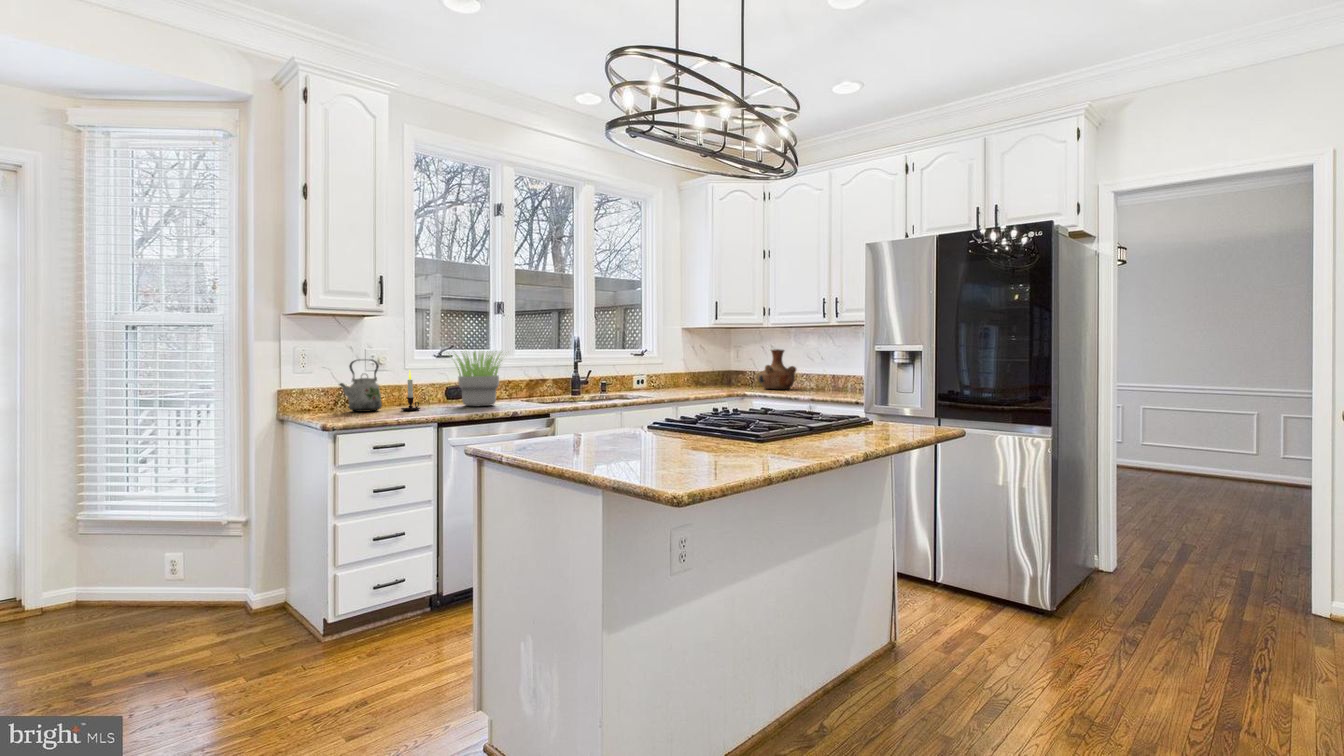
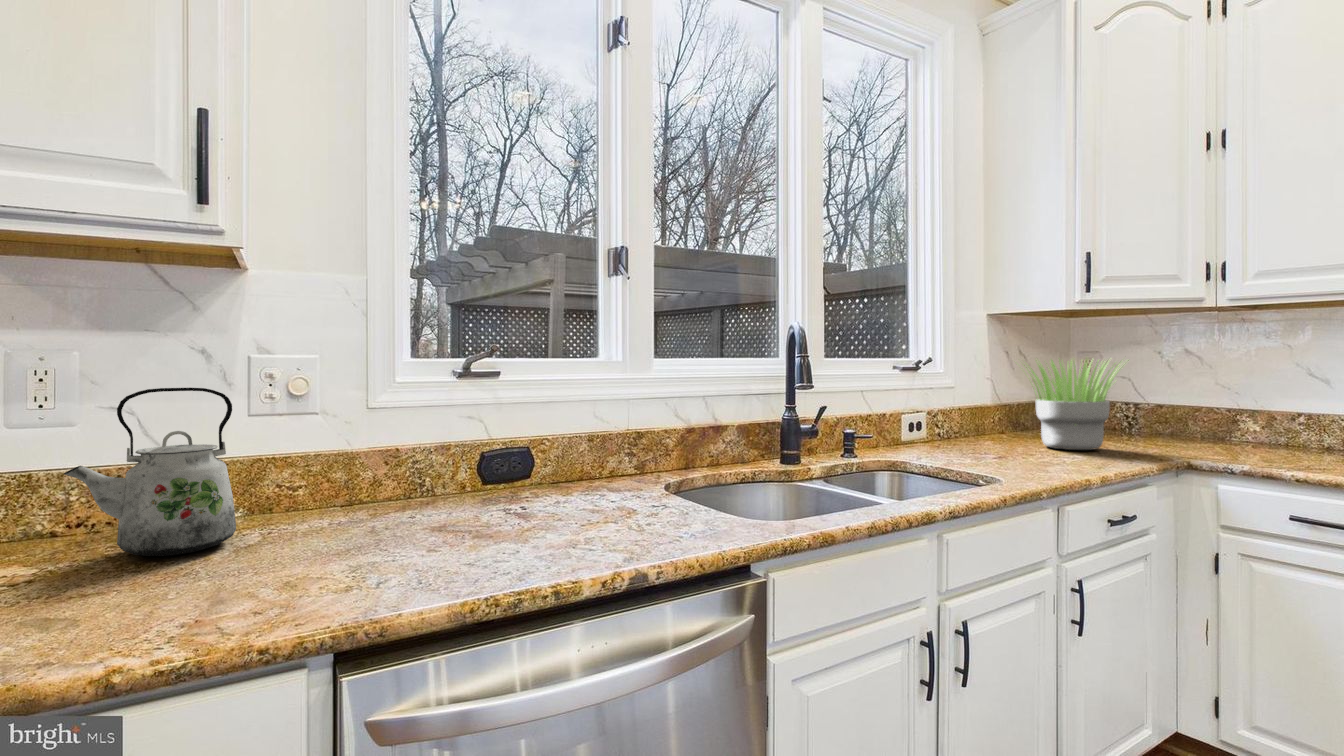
vase: present [758,349,796,389] -> none [1175,358,1279,448]
potted plant: present [454,351,502,406] -> present [1024,360,1129,450]
candle: present [401,370,420,411] -> none [278,420,352,553]

